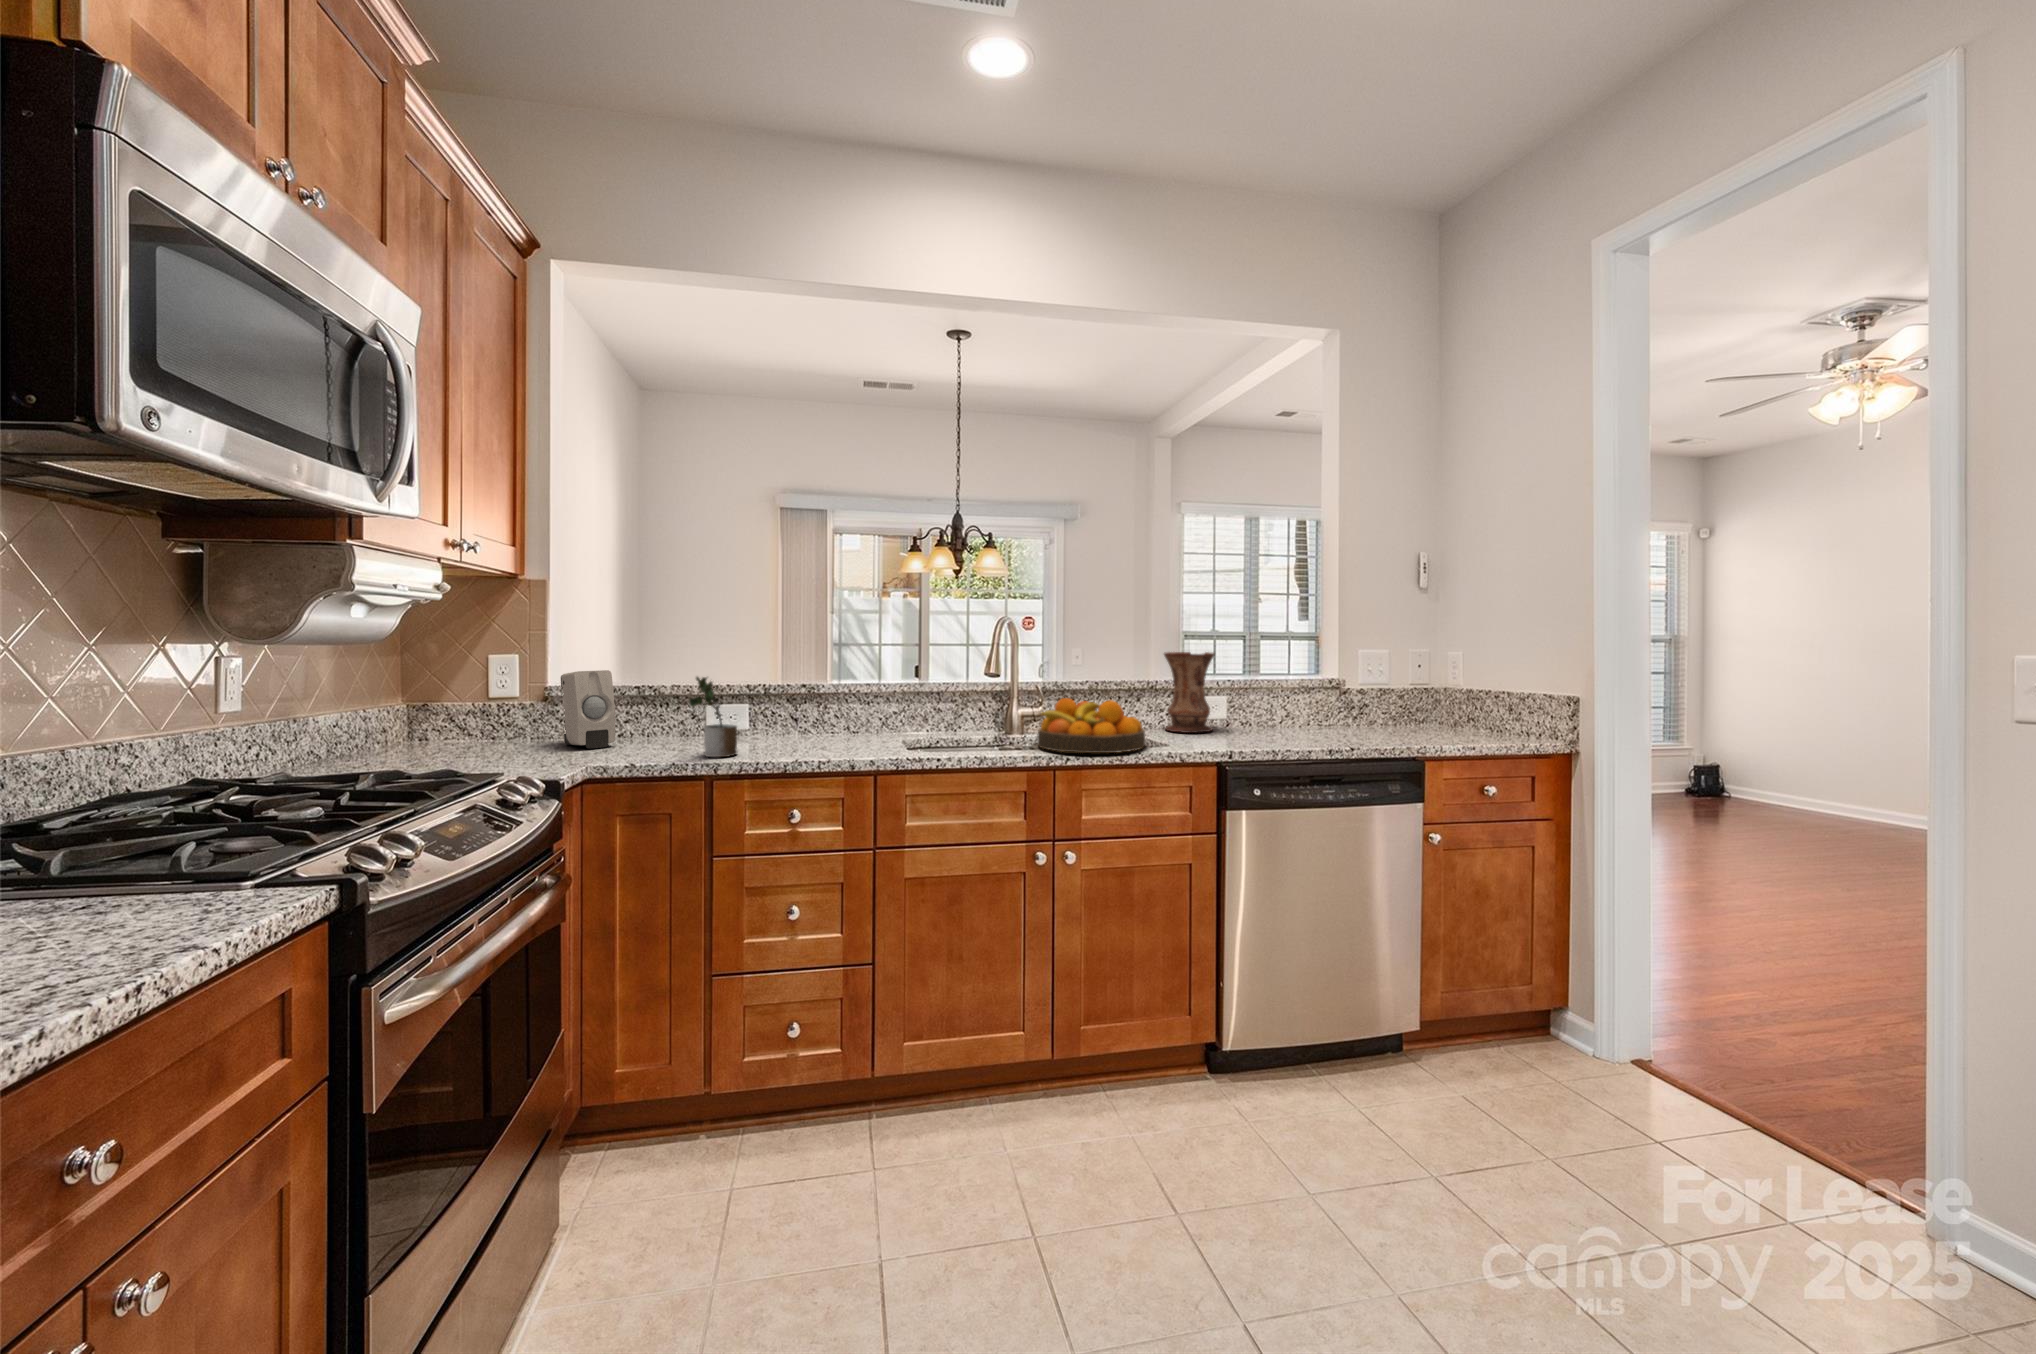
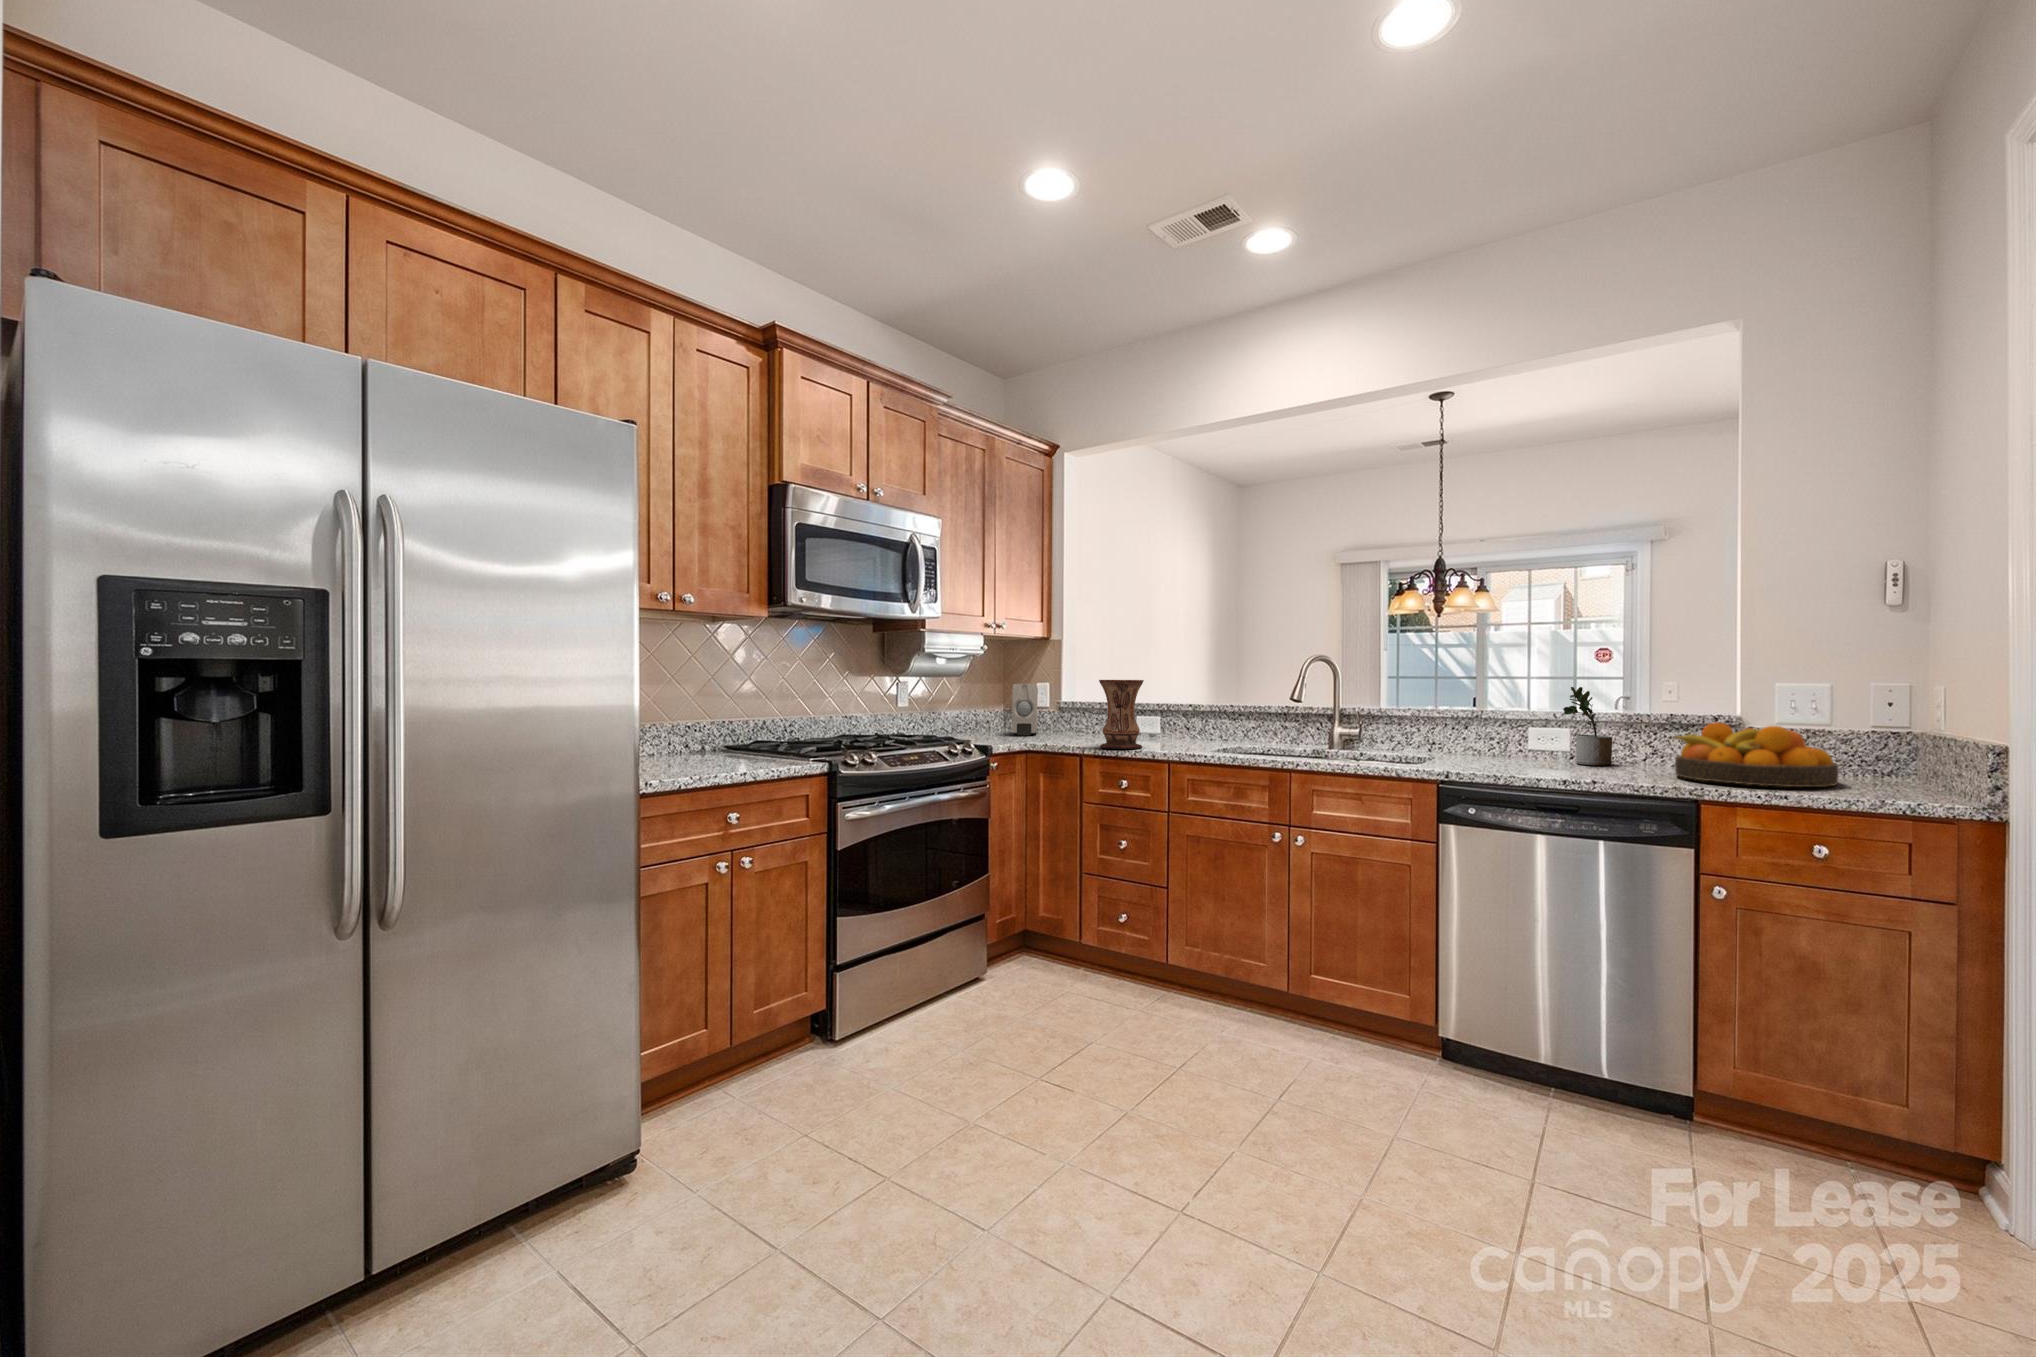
vase: present [1164,652,1215,733] -> present [1099,680,1144,749]
potted plant: present [689,677,737,757] -> present [1563,687,1613,765]
fruit bowl: present [1038,698,1145,753] -> present [1672,722,1838,787]

